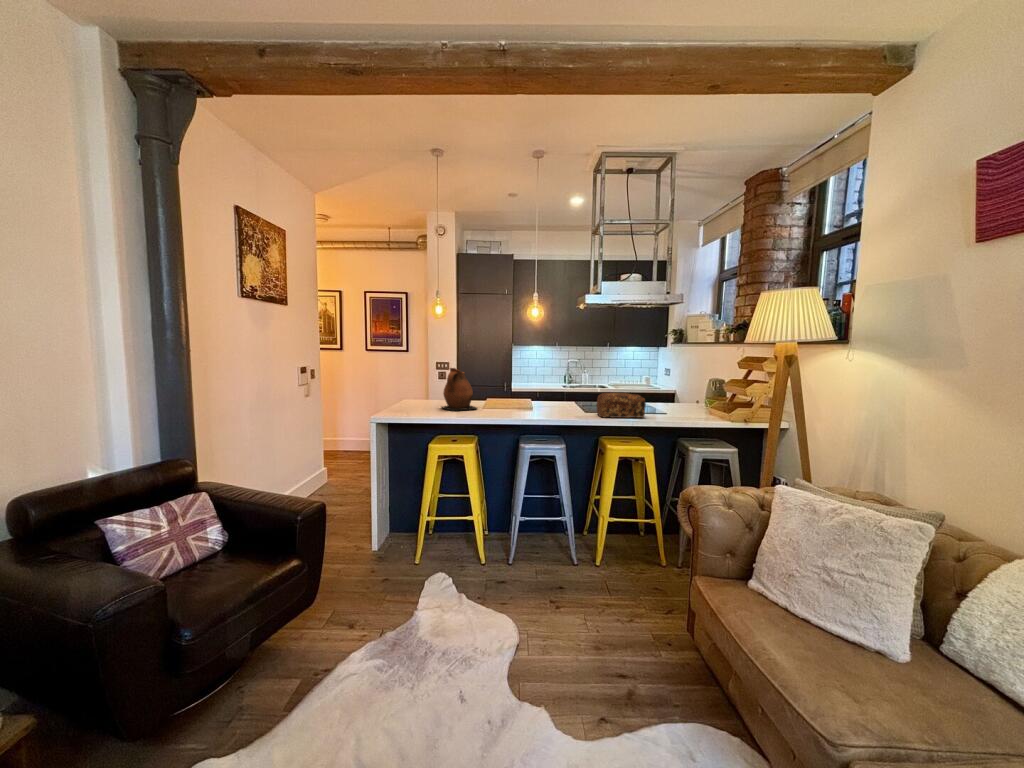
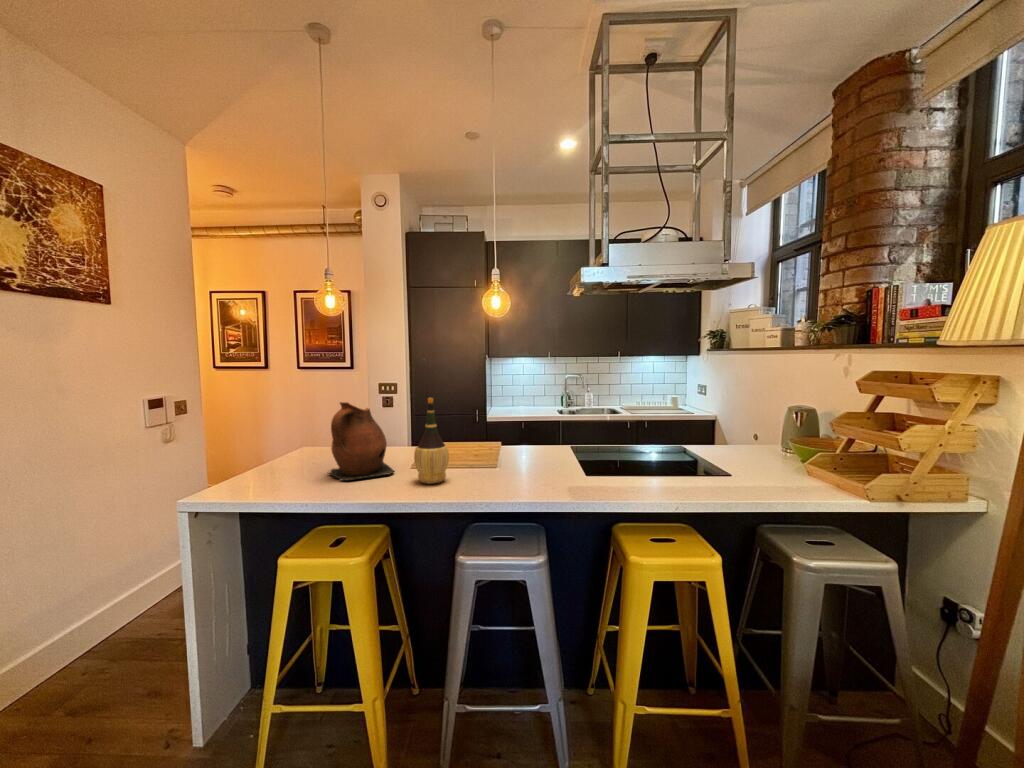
wine bottle: none [493,366,511,412] -> present [414,398,449,484]
bread loaf: present [596,393,646,418] -> none [605,444,701,495]

